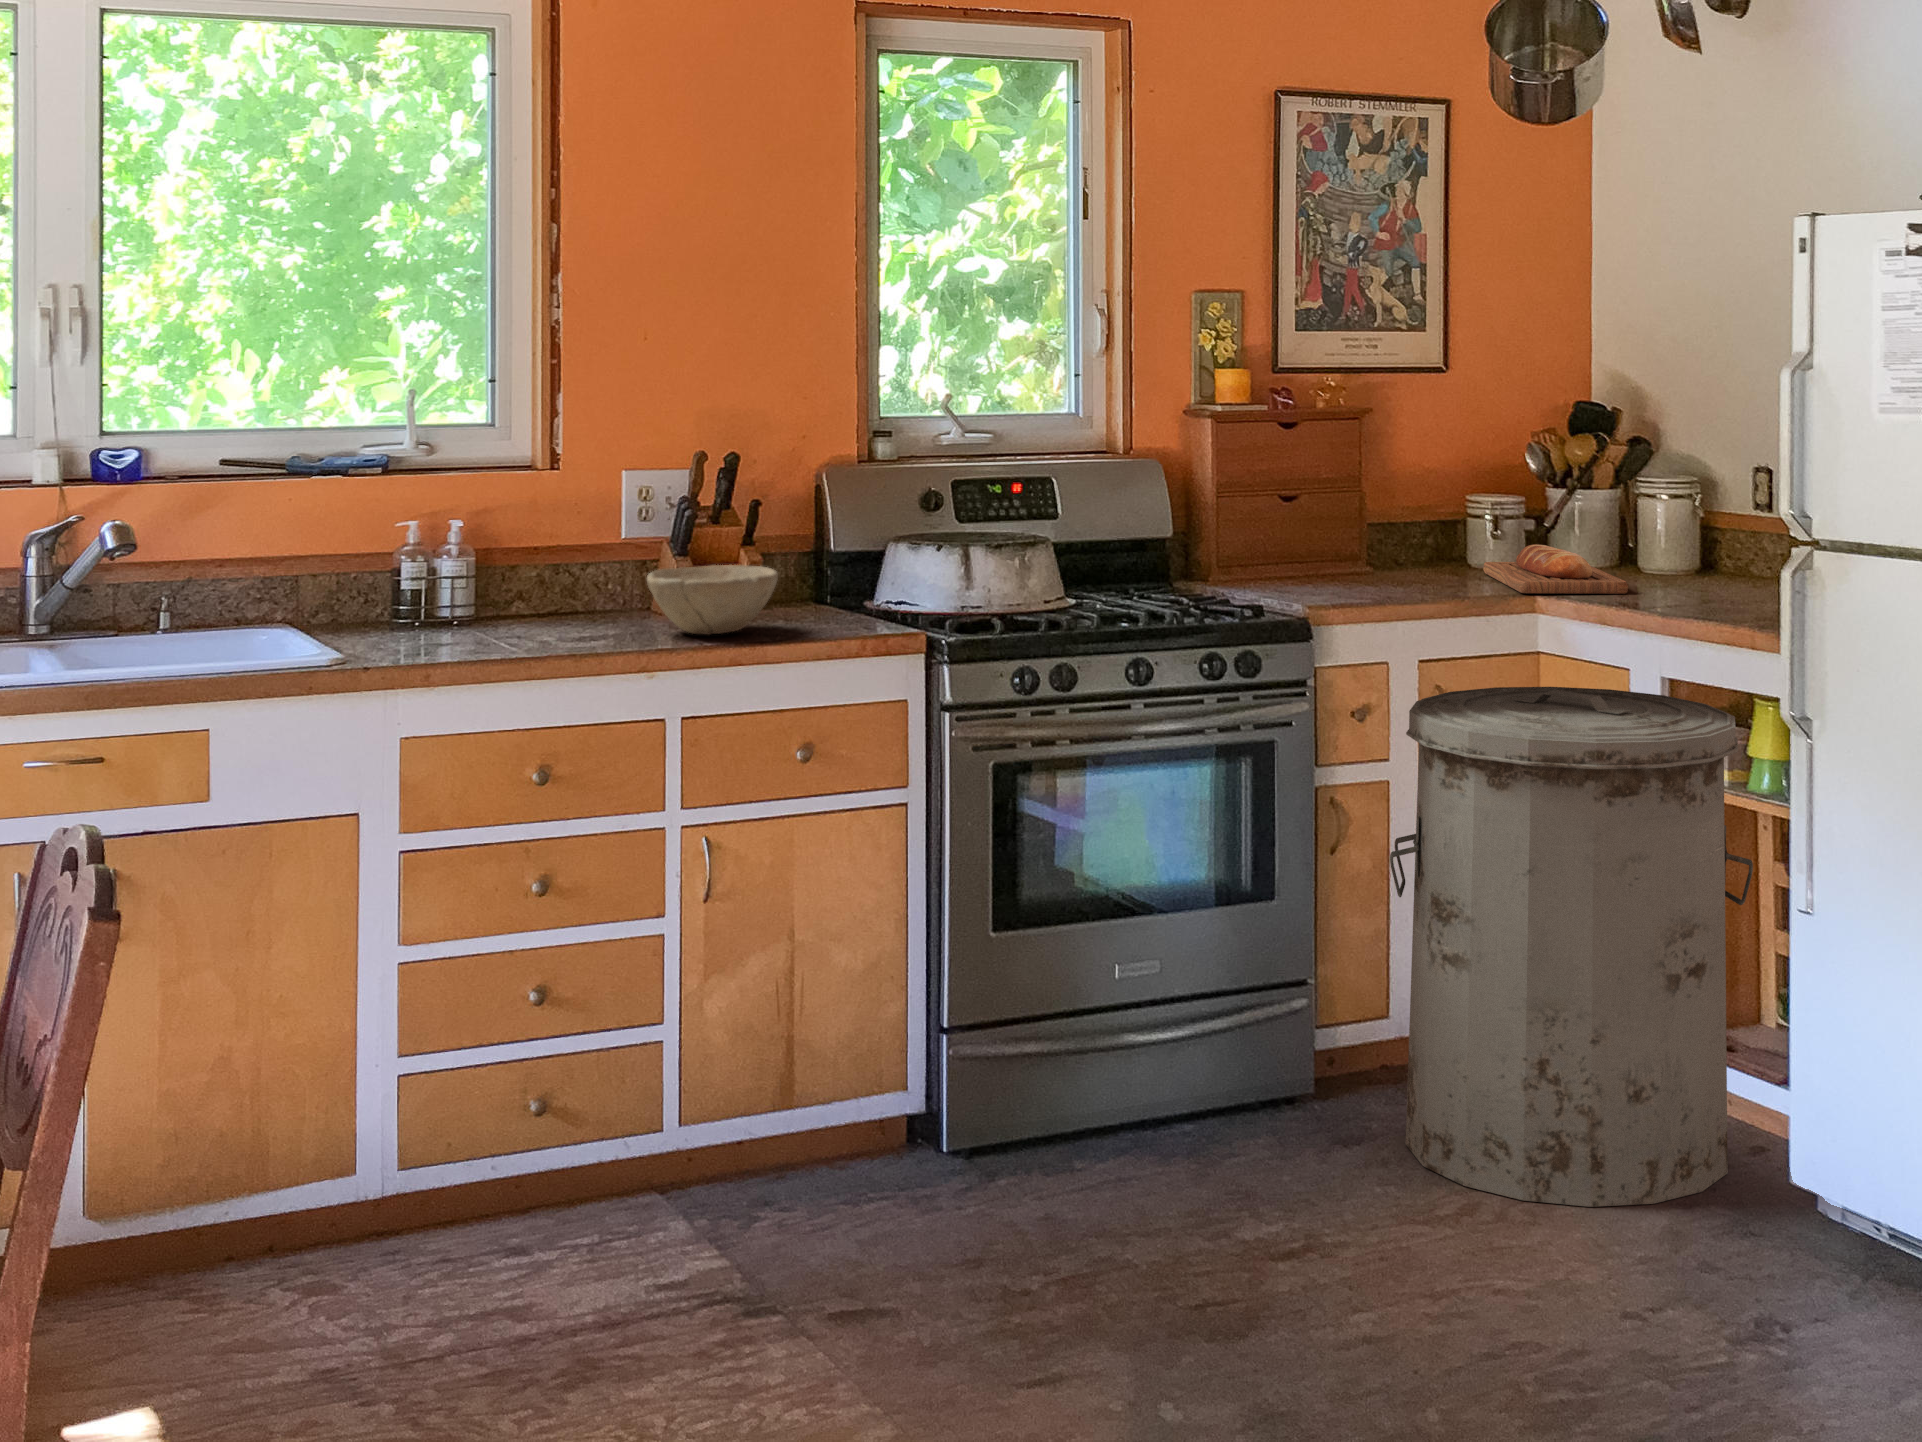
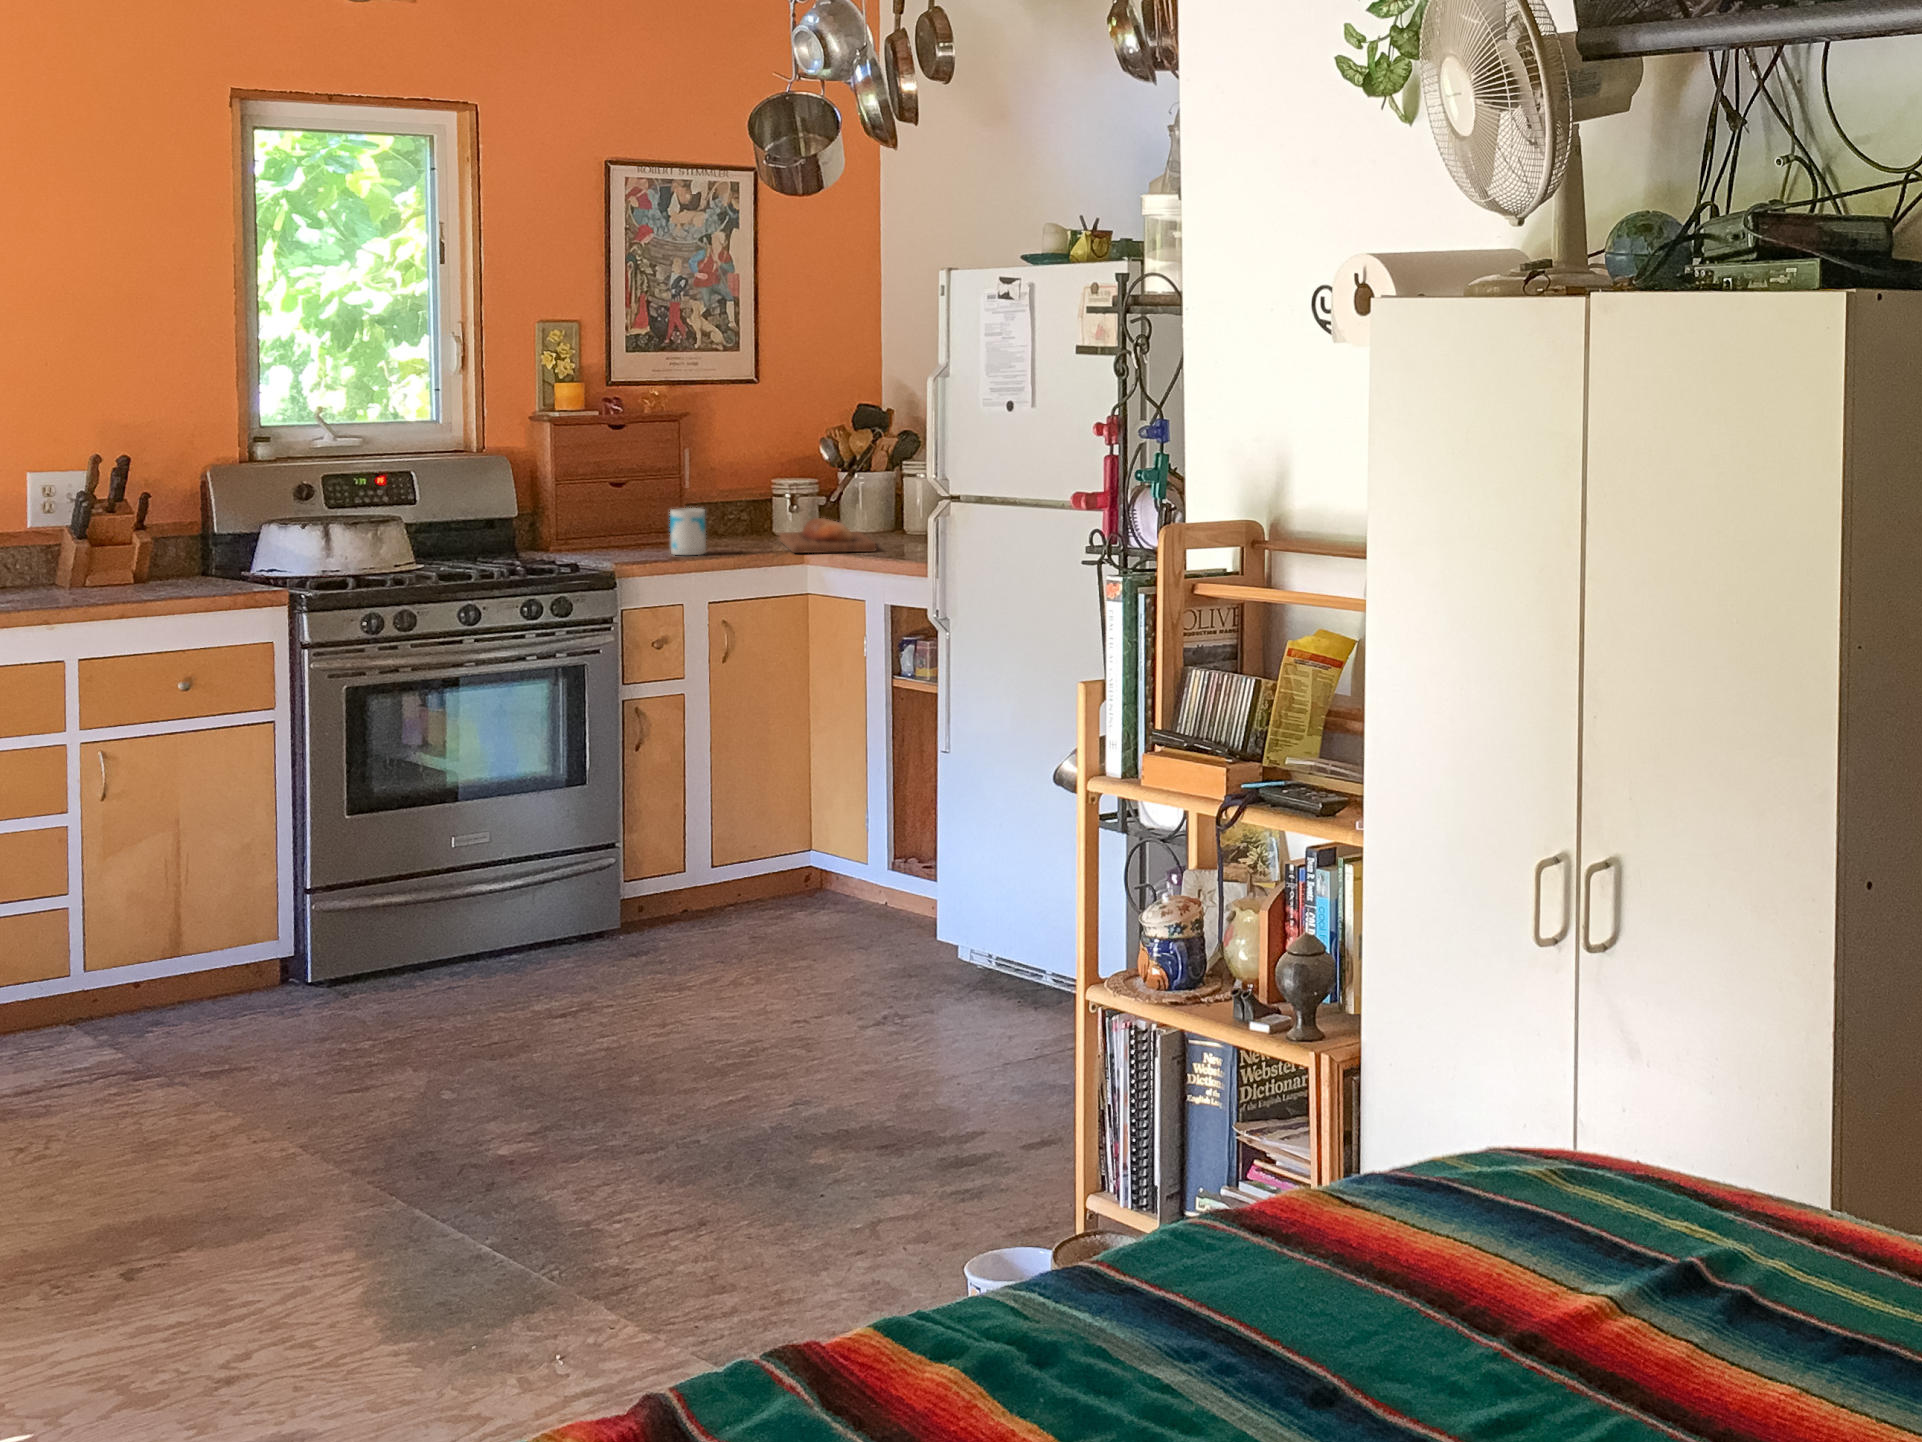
mug: none [1363,530,1407,592] -> present [670,508,706,555]
bowl: present [647,565,778,635] -> none [46,541,161,593]
trash can: present [1390,687,1753,1207] -> none [669,620,941,975]

